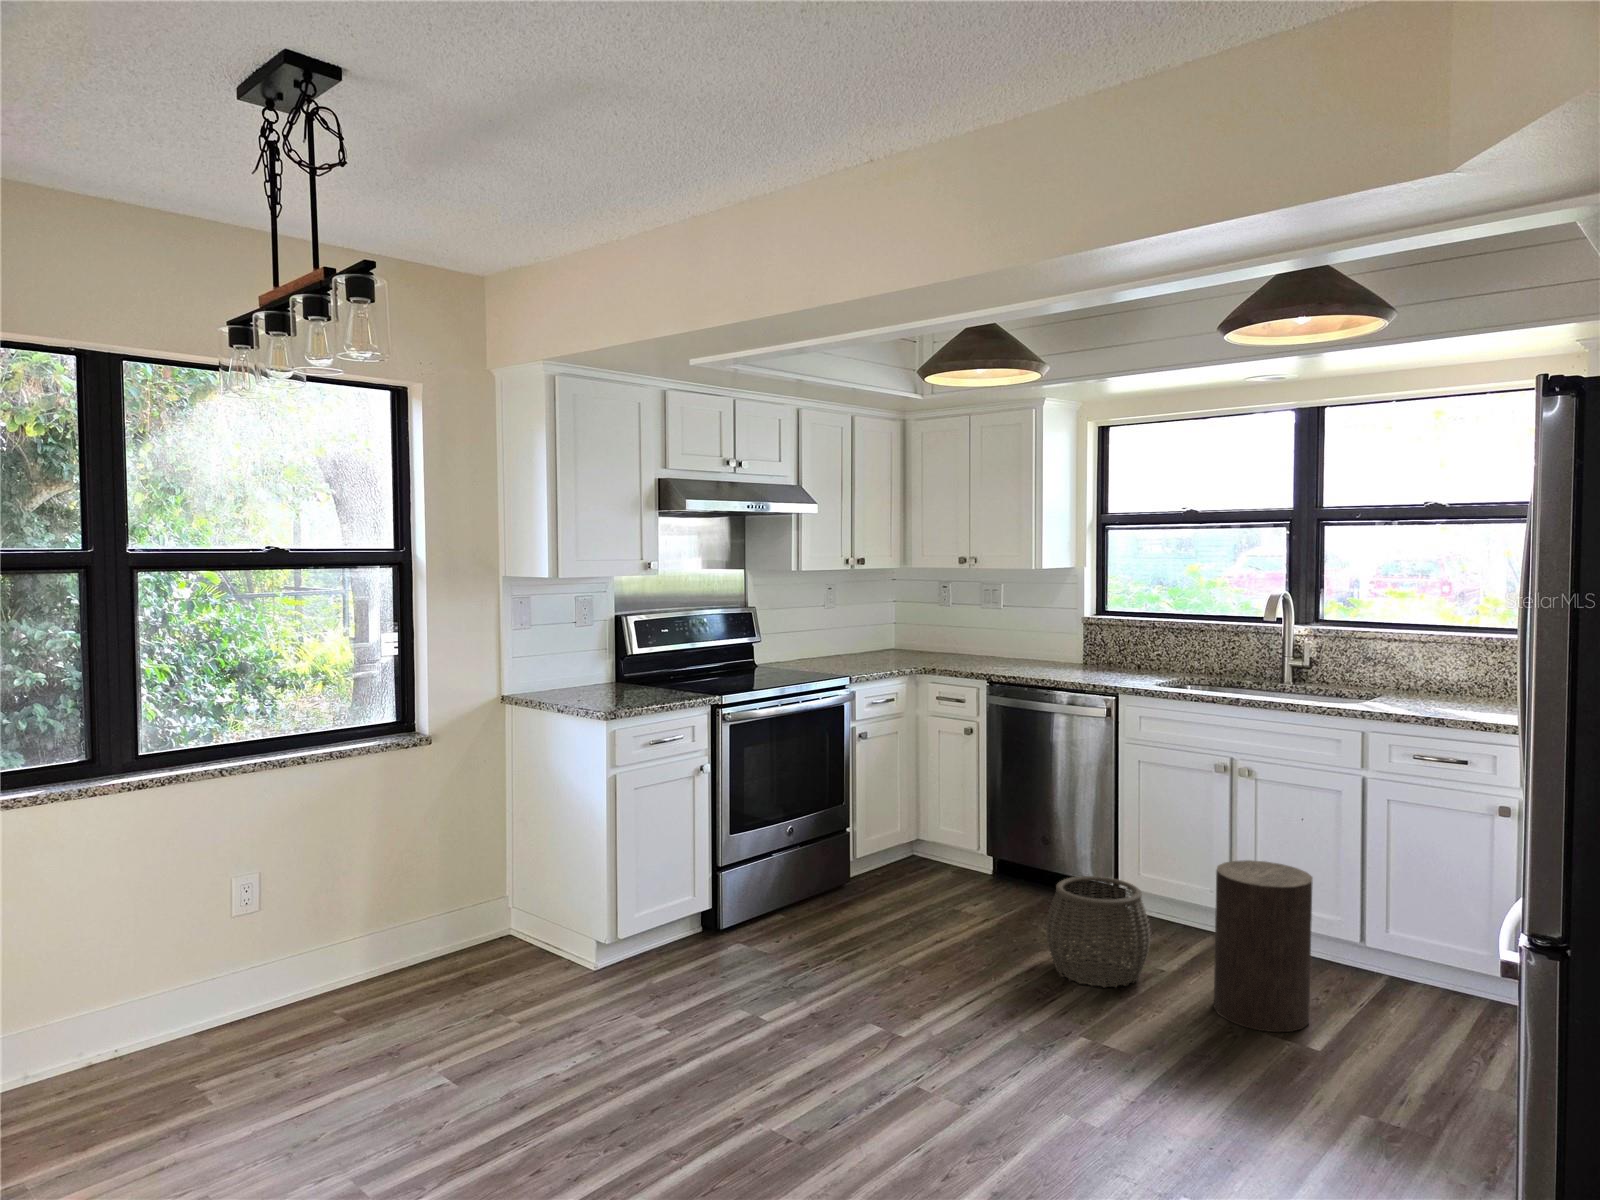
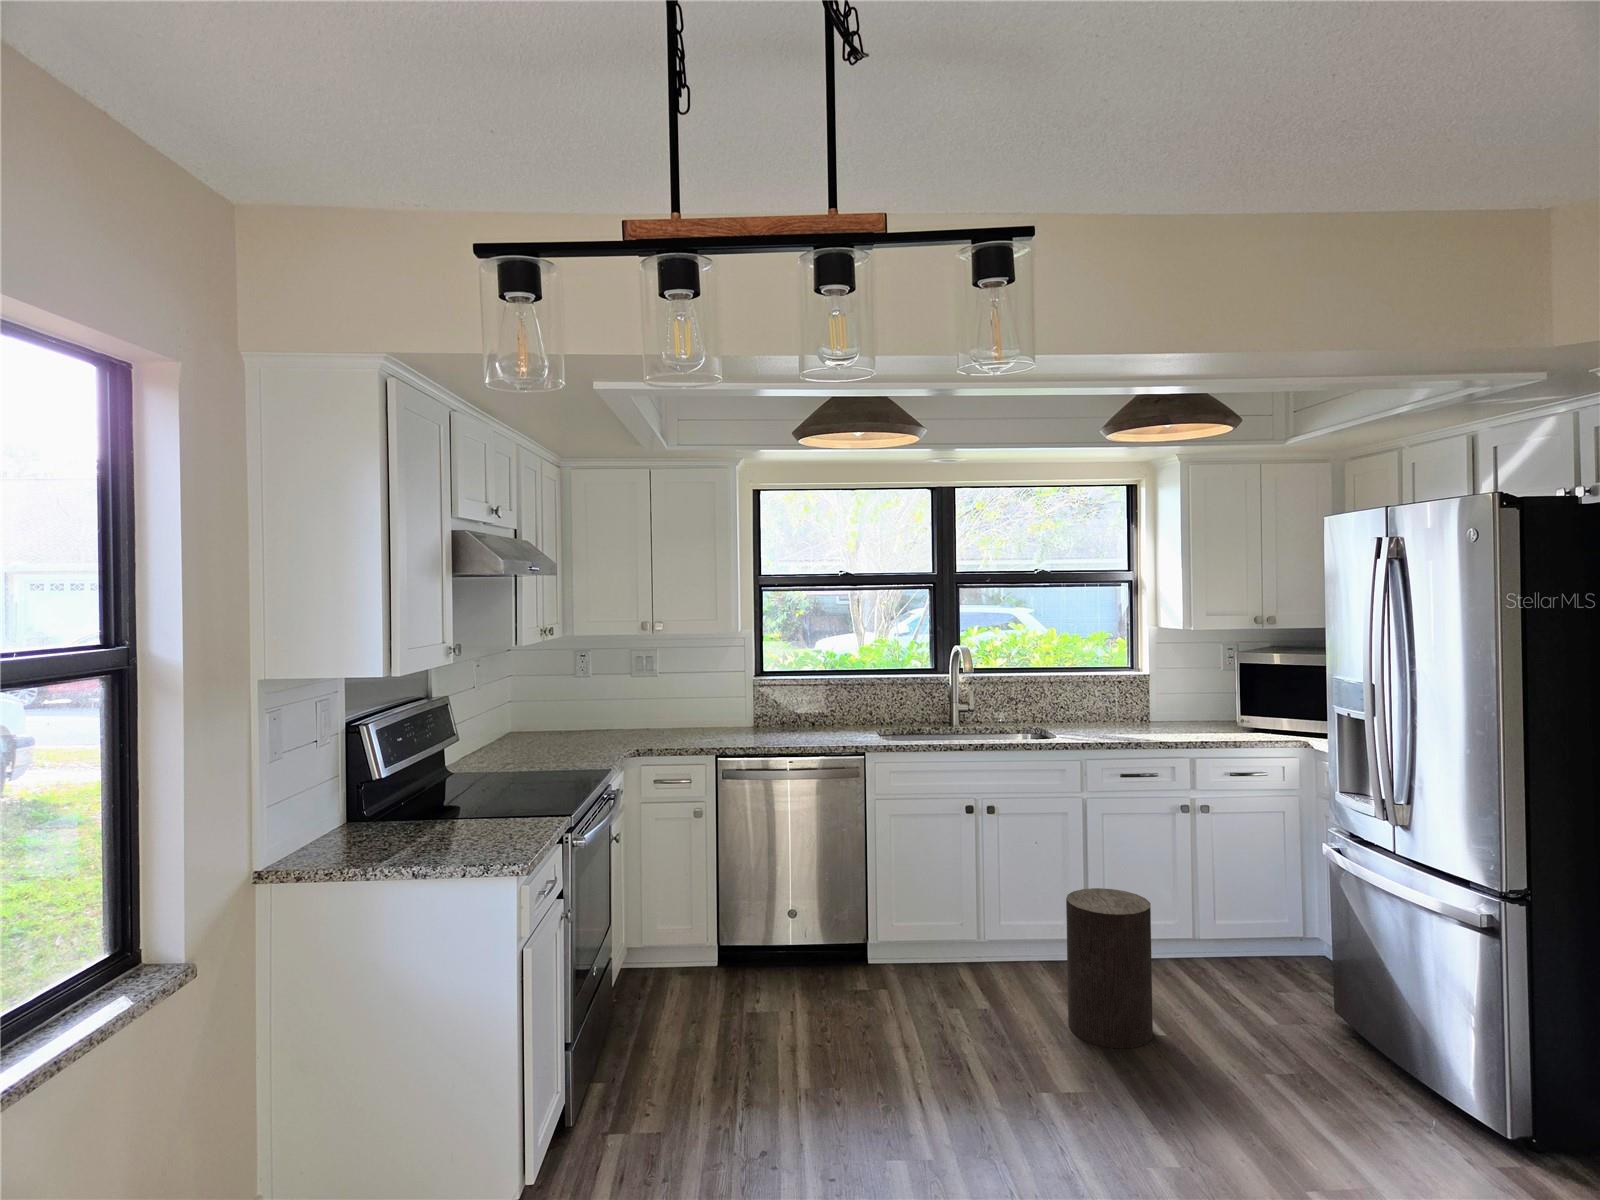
woven basket: present [1046,876,1151,987] -> none [911,938,1015,1059]

